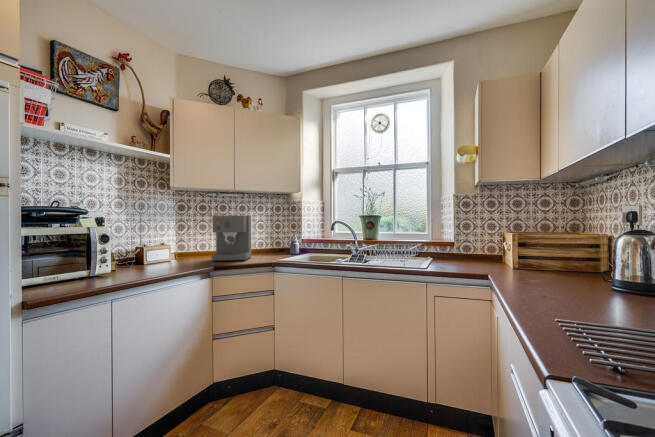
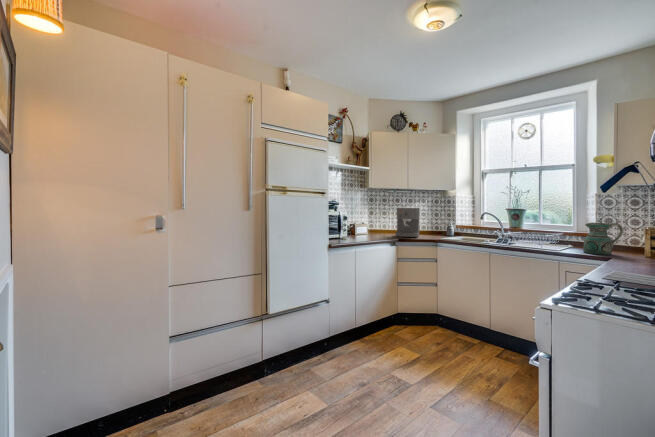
ceramic pitcher: none [453,228,493,271] -> present [583,223,623,255]

